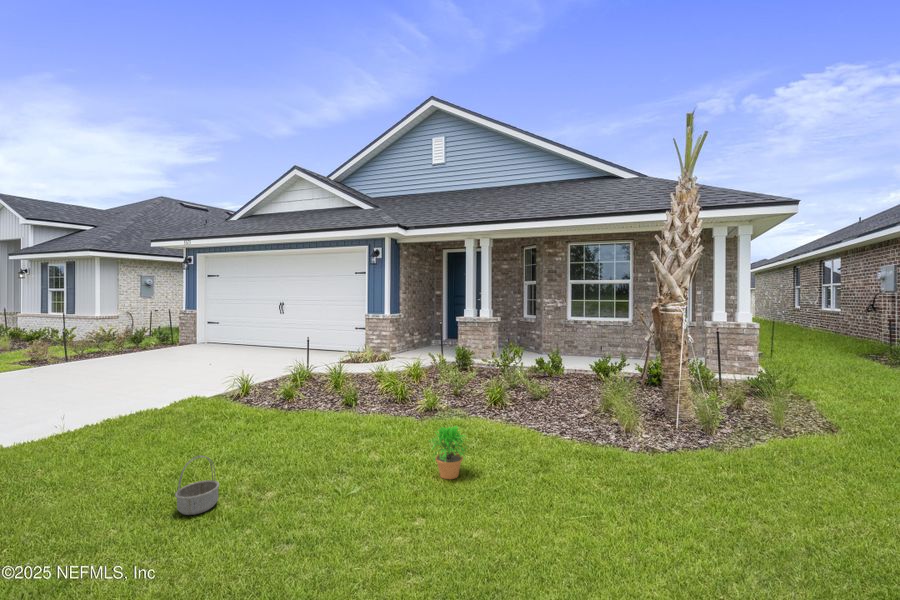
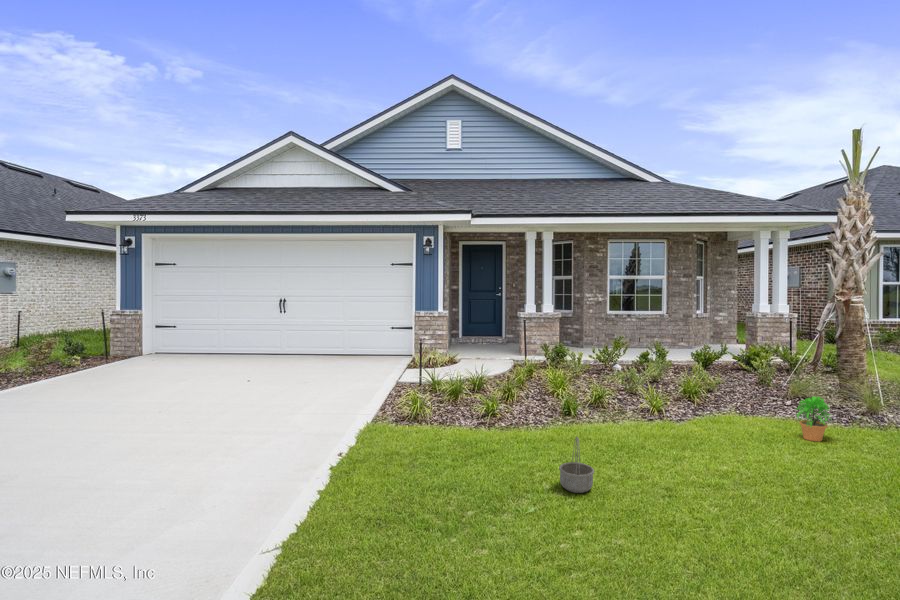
basket: present [175,456,219,515] -> present [559,437,594,493]

